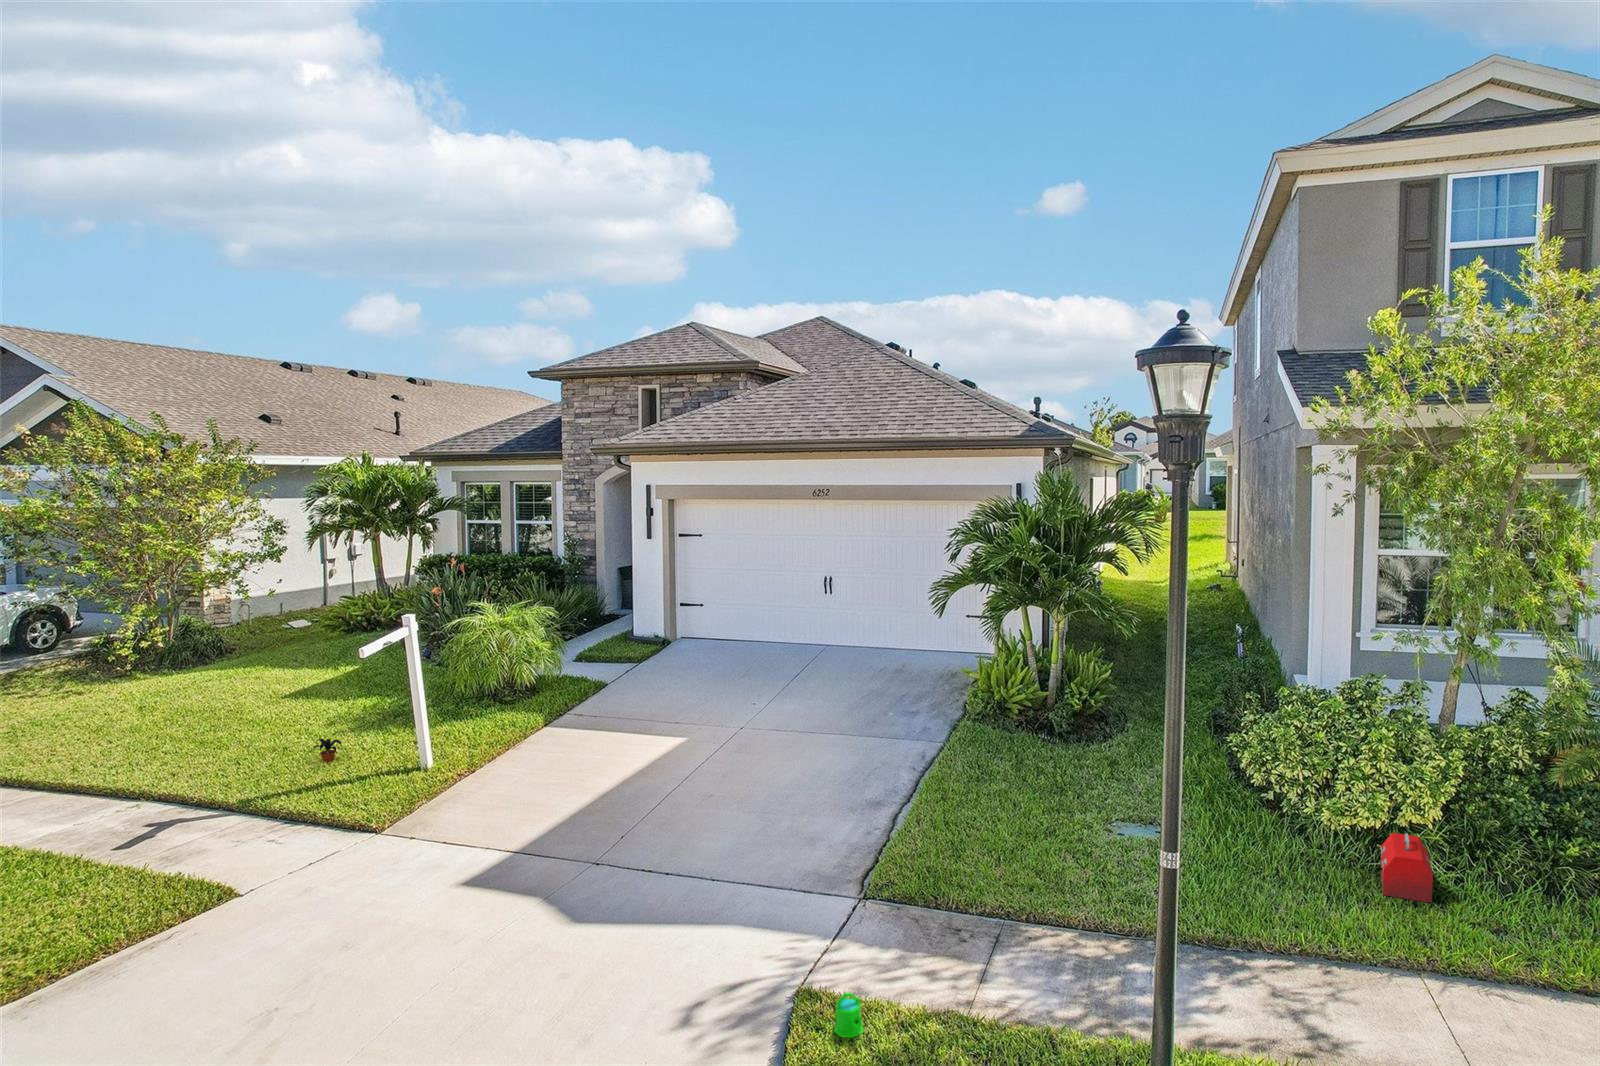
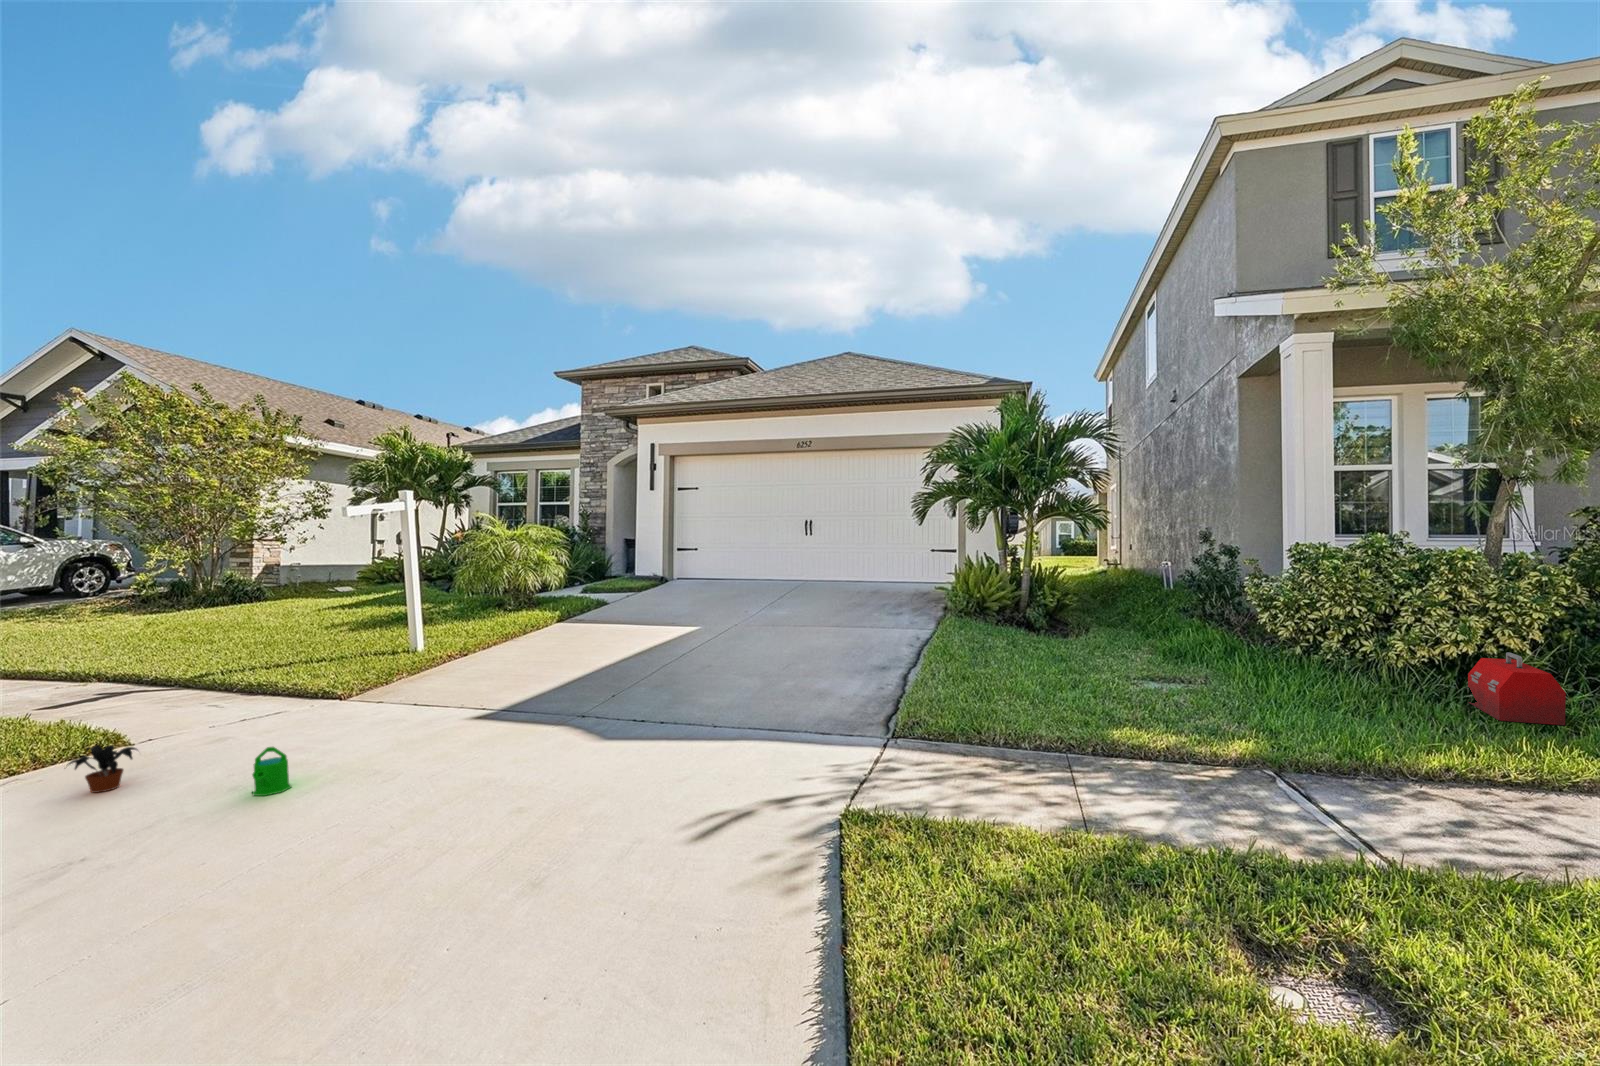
potted plant: present [313,739,342,762] -> present [67,745,137,793]
watering can: present [834,992,863,1038] -> present [252,747,291,796]

